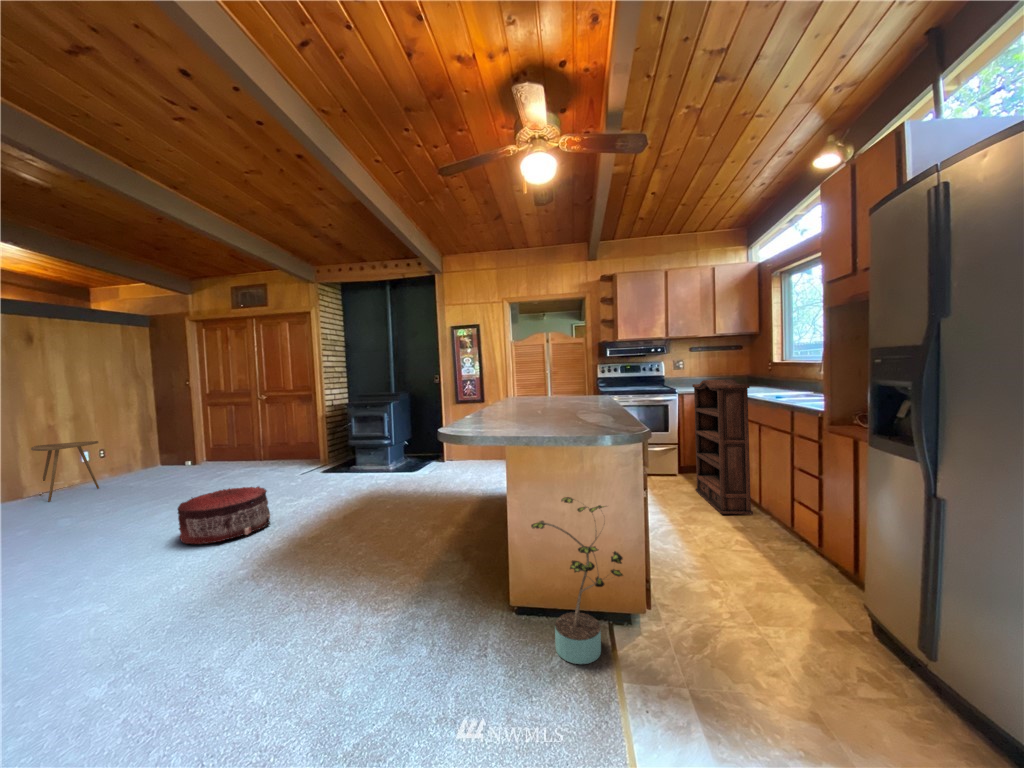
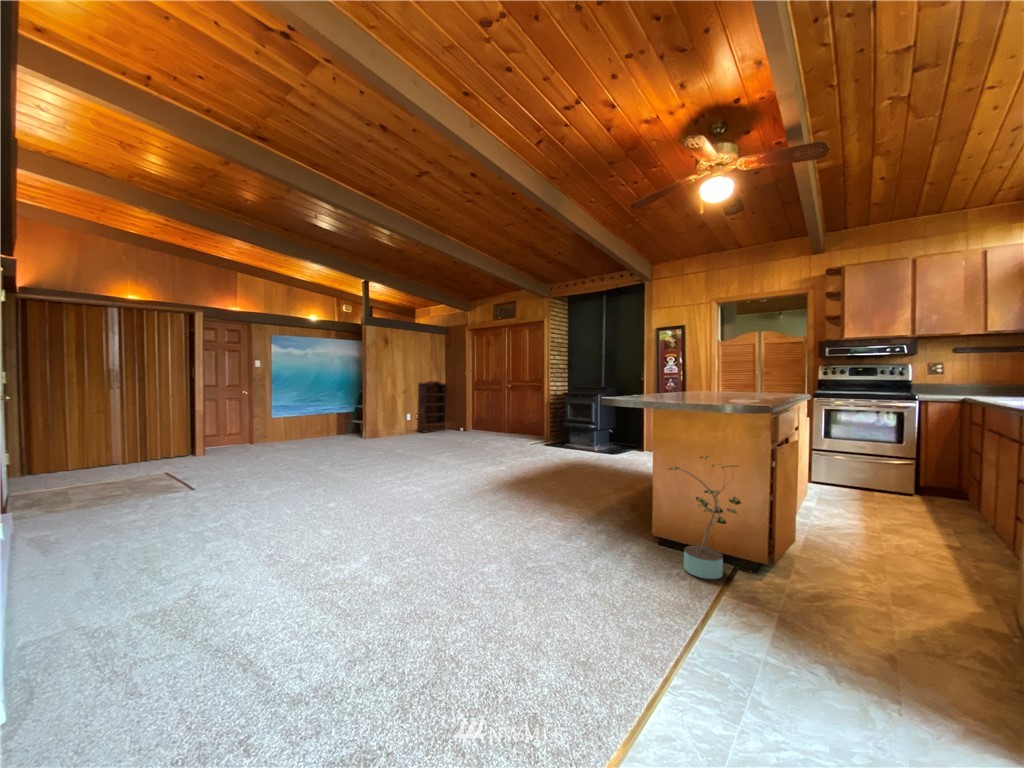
bookshelf: present [692,379,753,515] -> present [417,381,447,432]
side table: present [31,441,99,501] -> none [392,405,420,438]
pouf: present [178,486,270,544] -> none [459,439,508,470]

